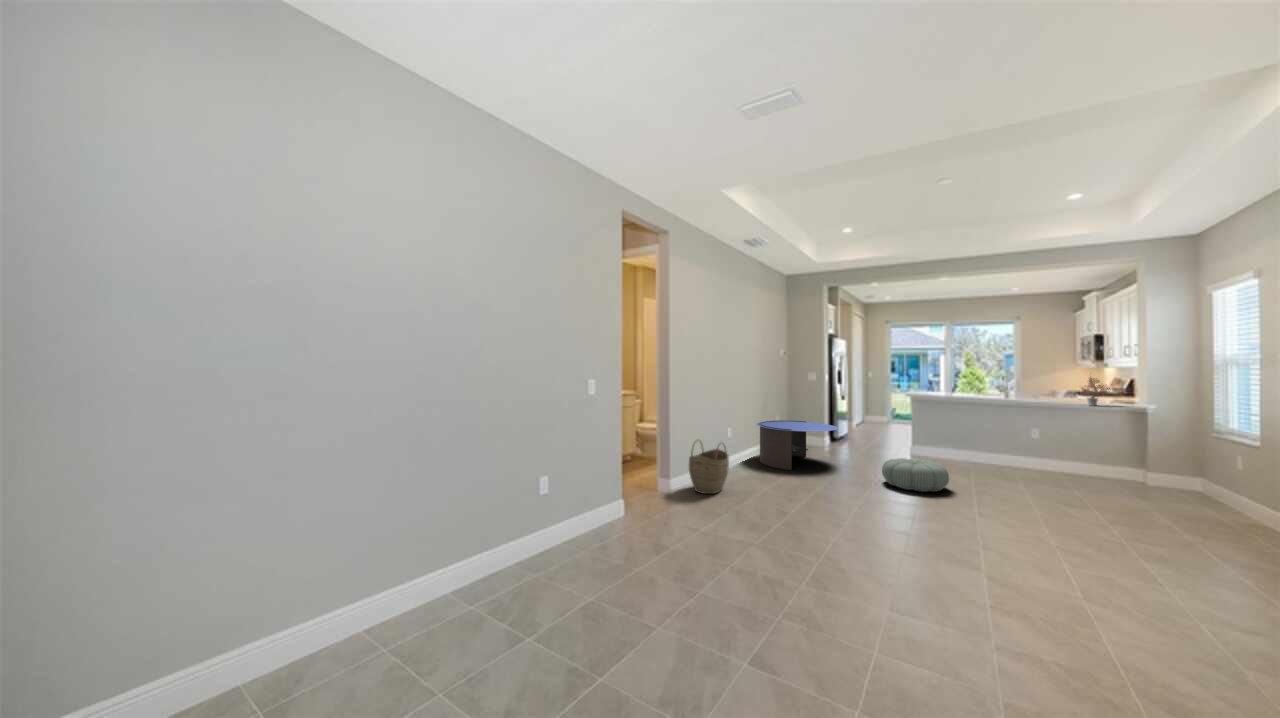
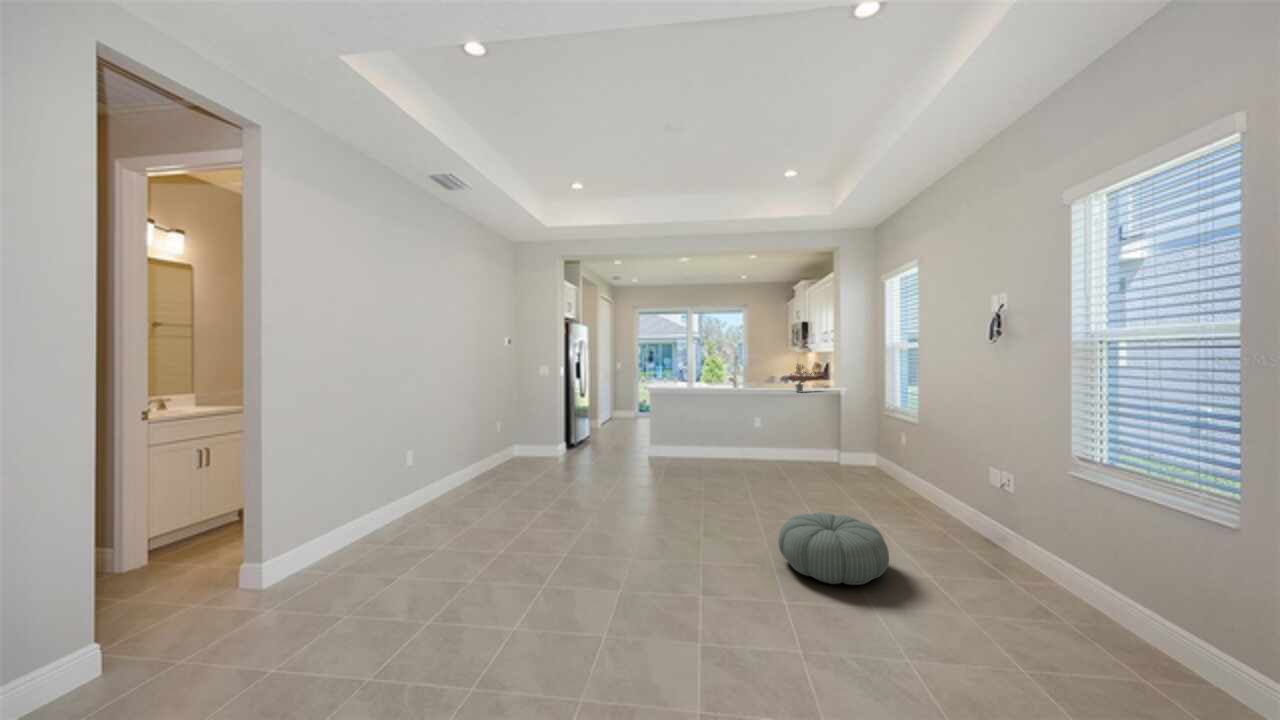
coffee table: present [757,421,838,470] -> none [446,431,555,505]
woven basket: present [689,442,729,494] -> none [256,493,349,590]
pouf: present [882,458,949,492] -> present [778,512,889,585]

